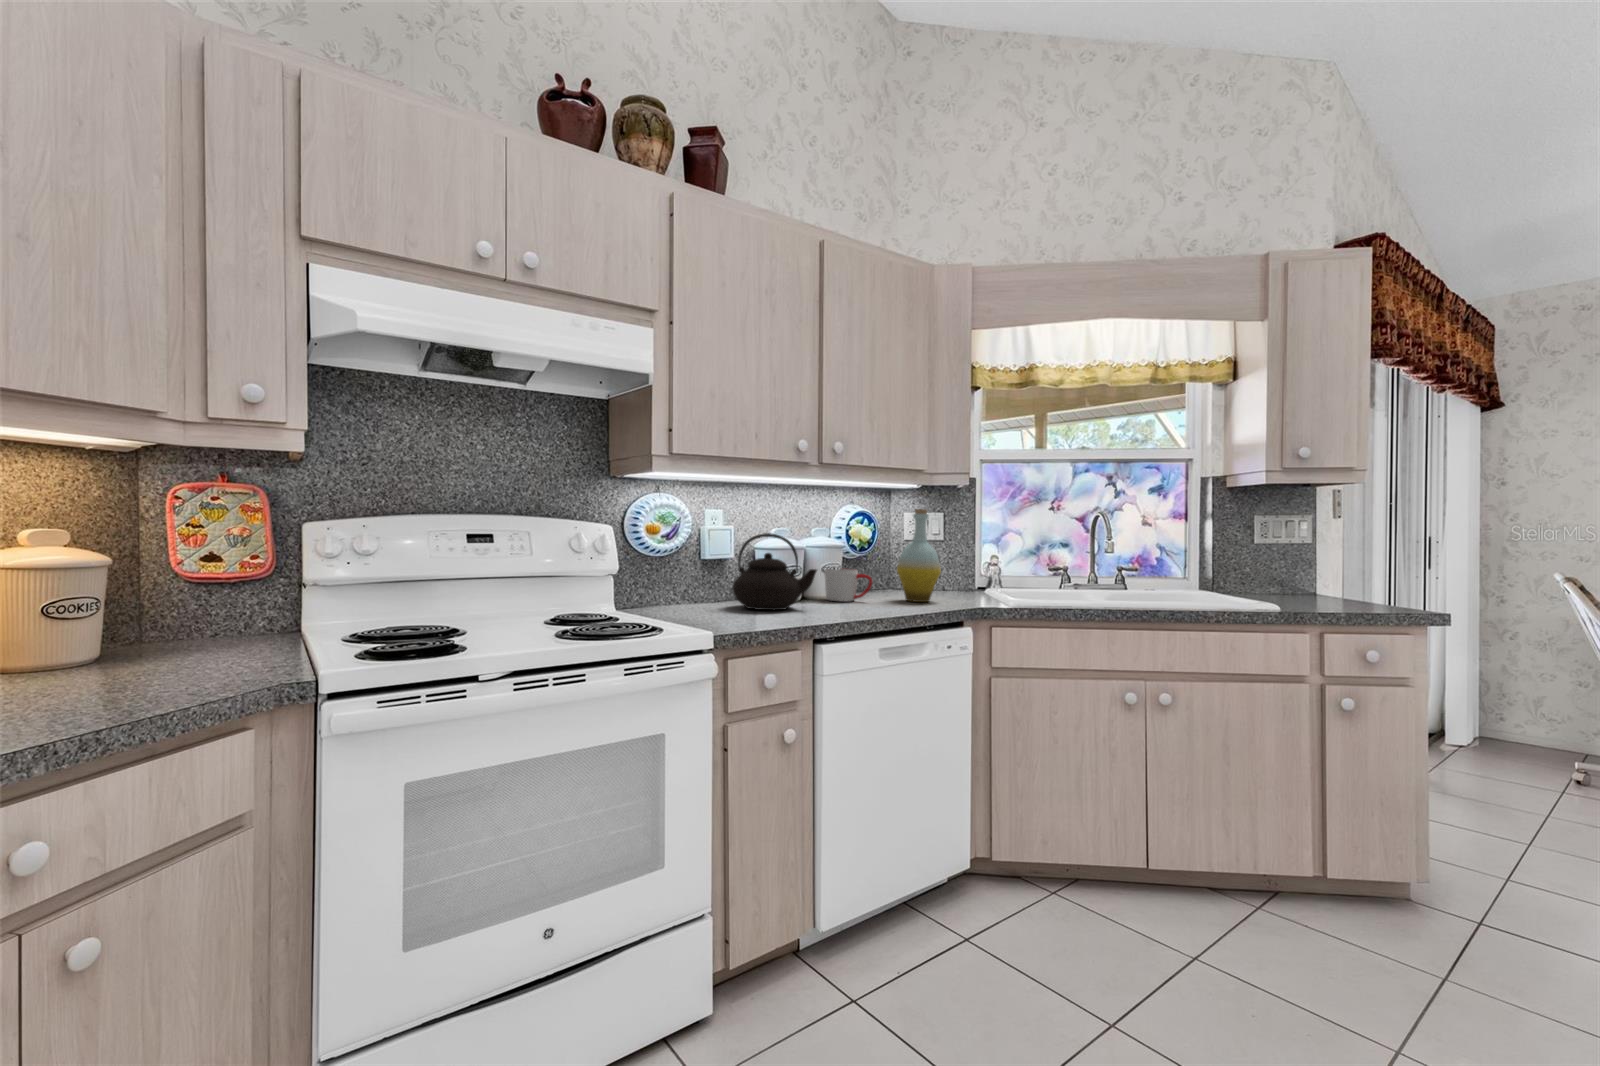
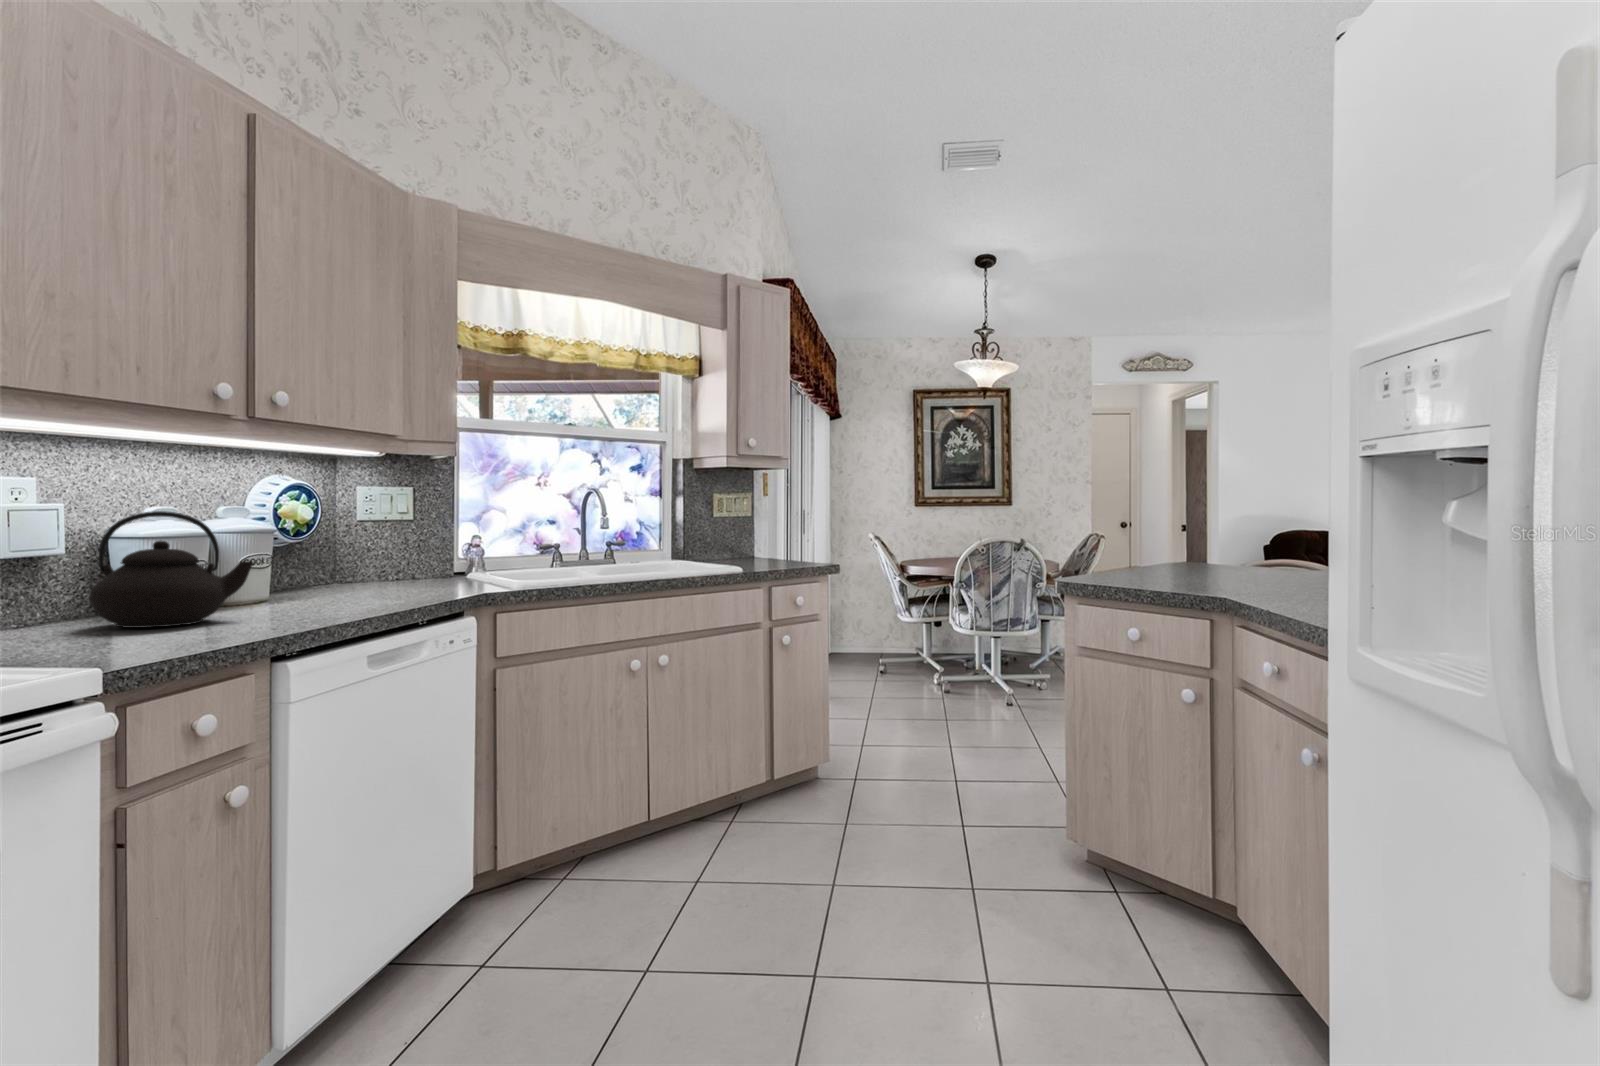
bottle: present [897,509,941,602] -> none [364,480,427,596]
mug: present [825,568,872,601] -> none [252,560,332,605]

